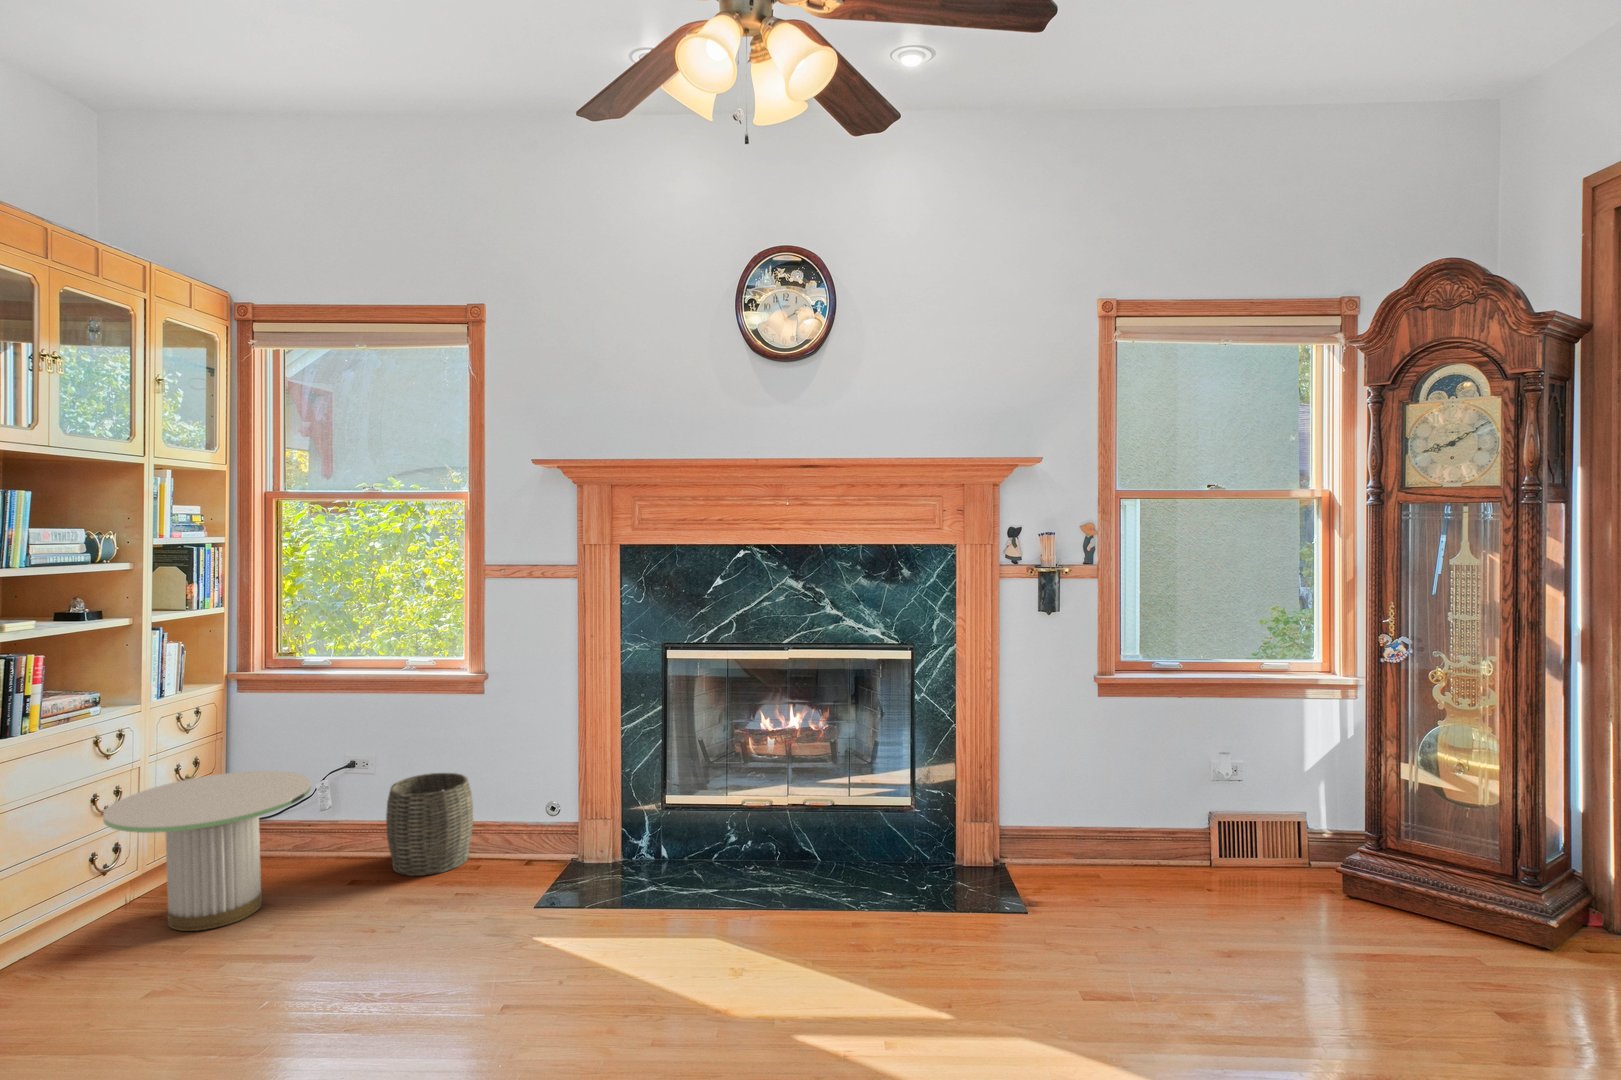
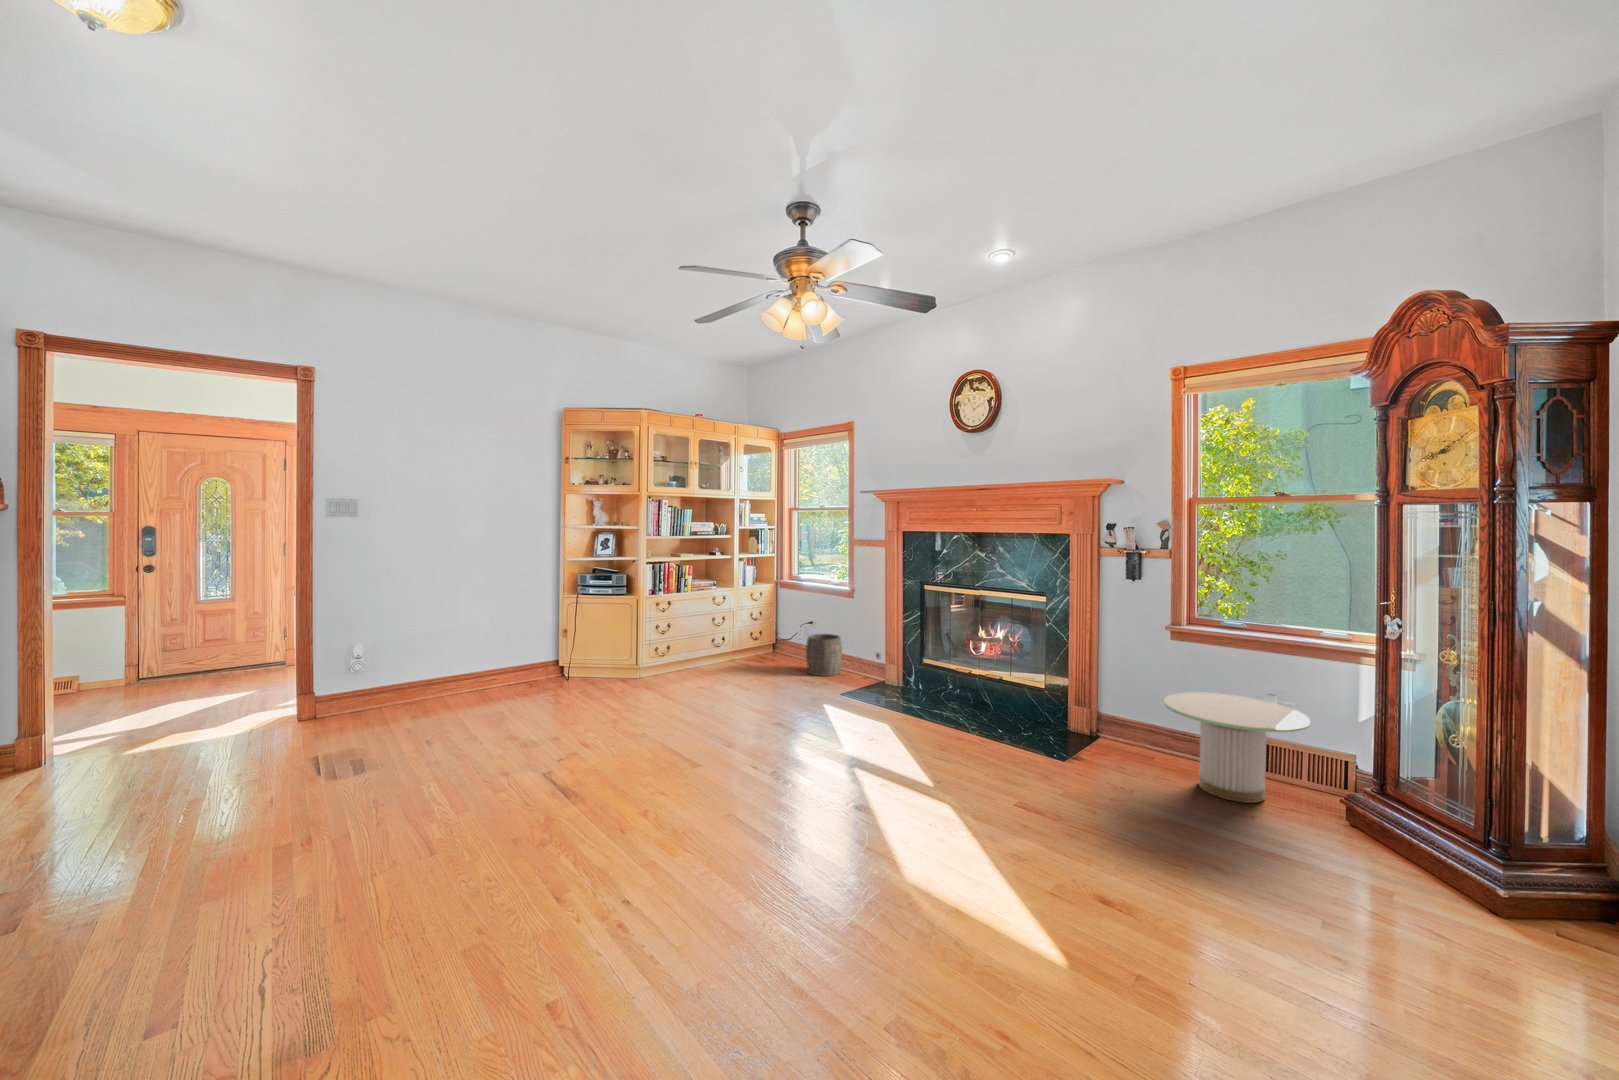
side table: present [103,771,311,931] -> present [1164,692,1310,803]

